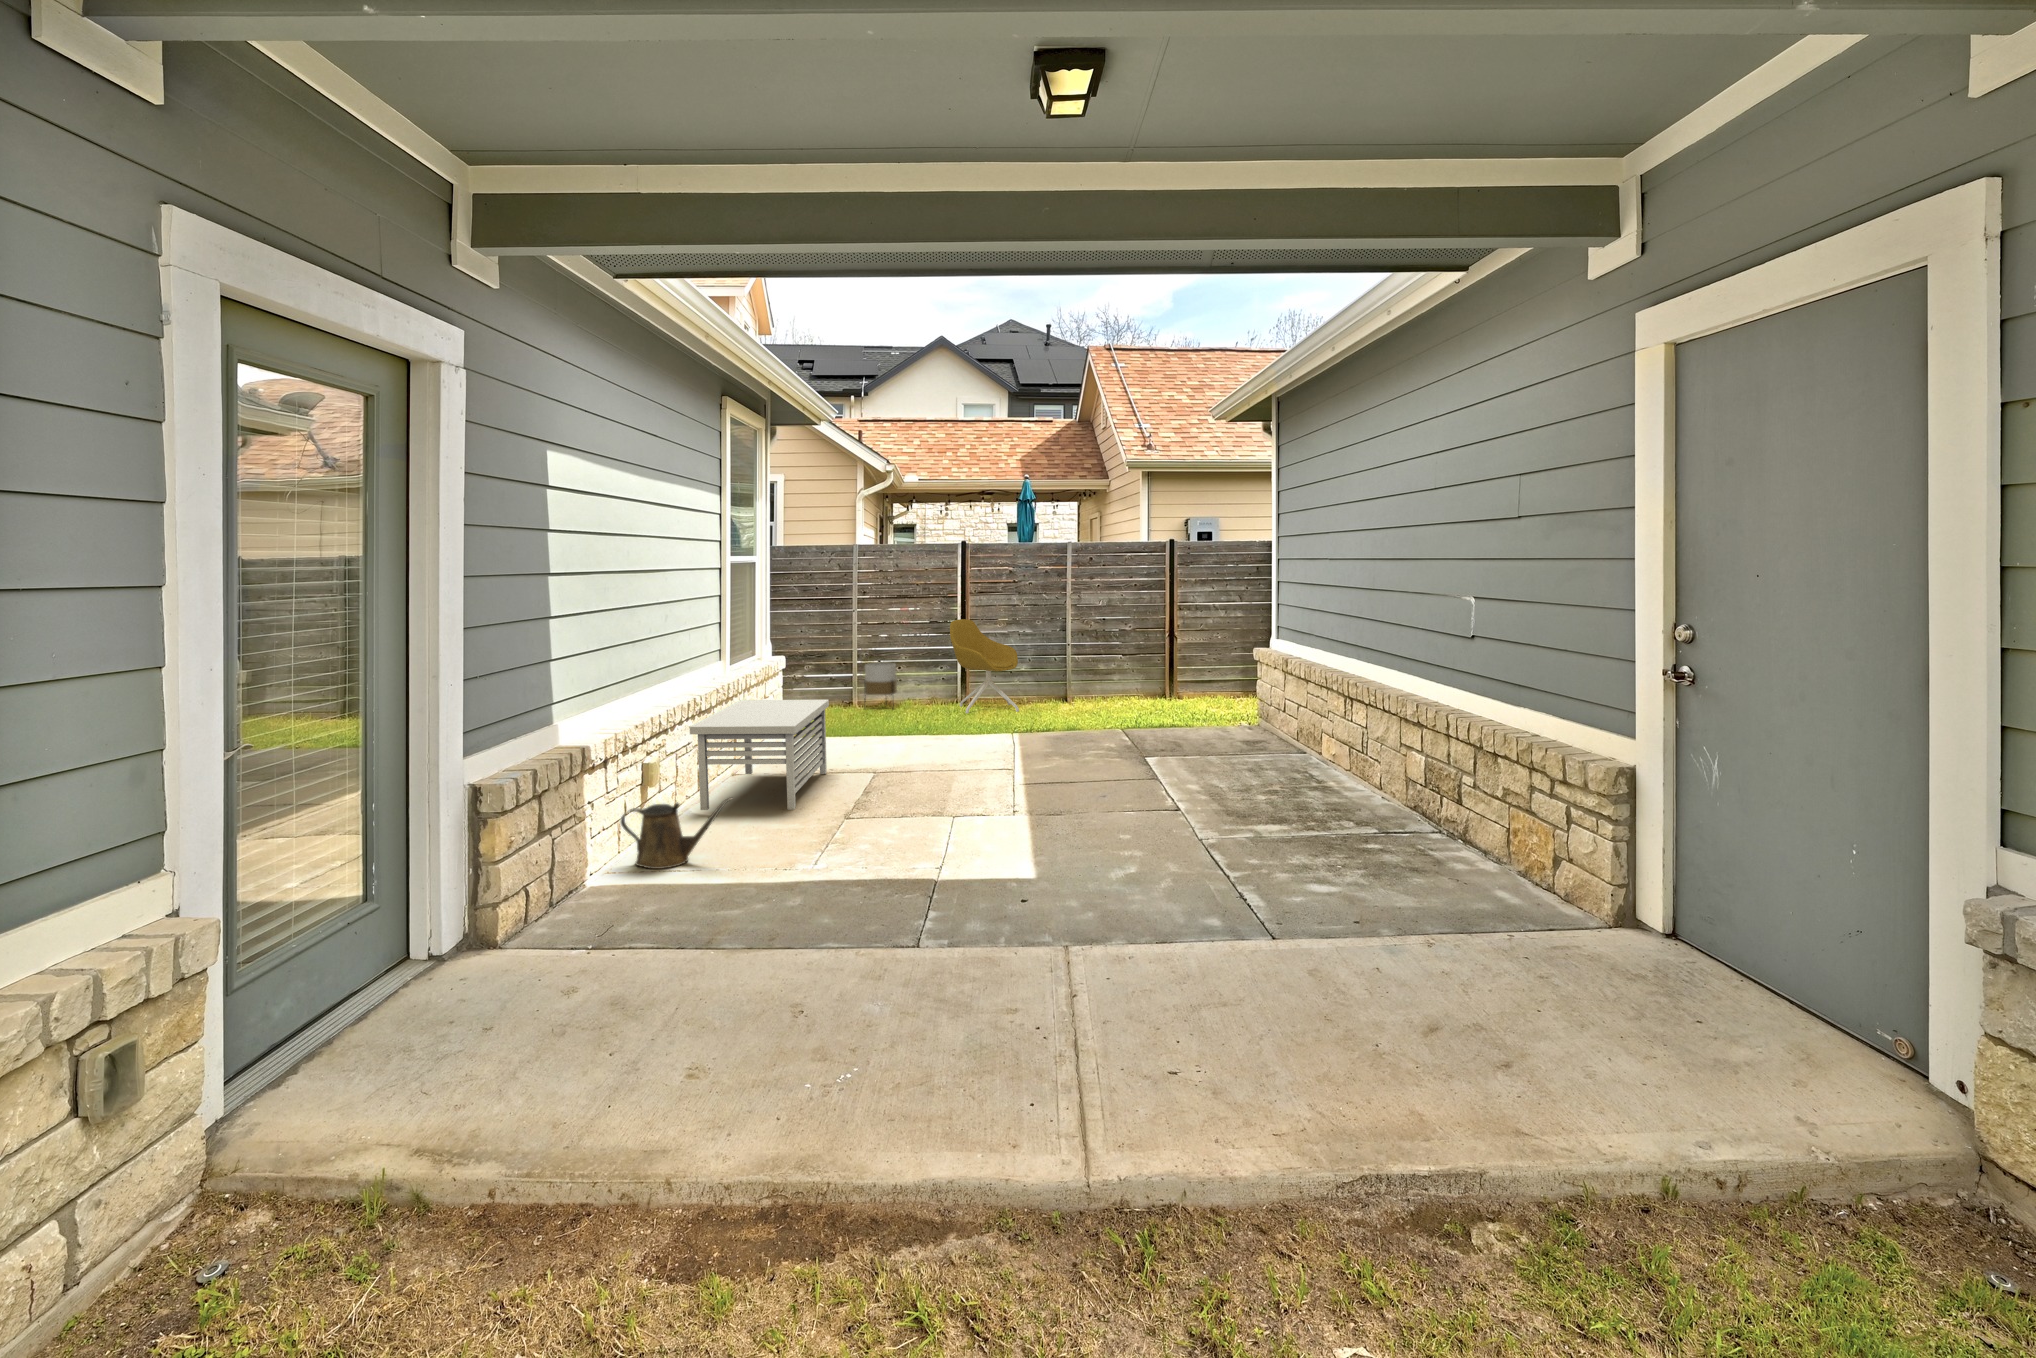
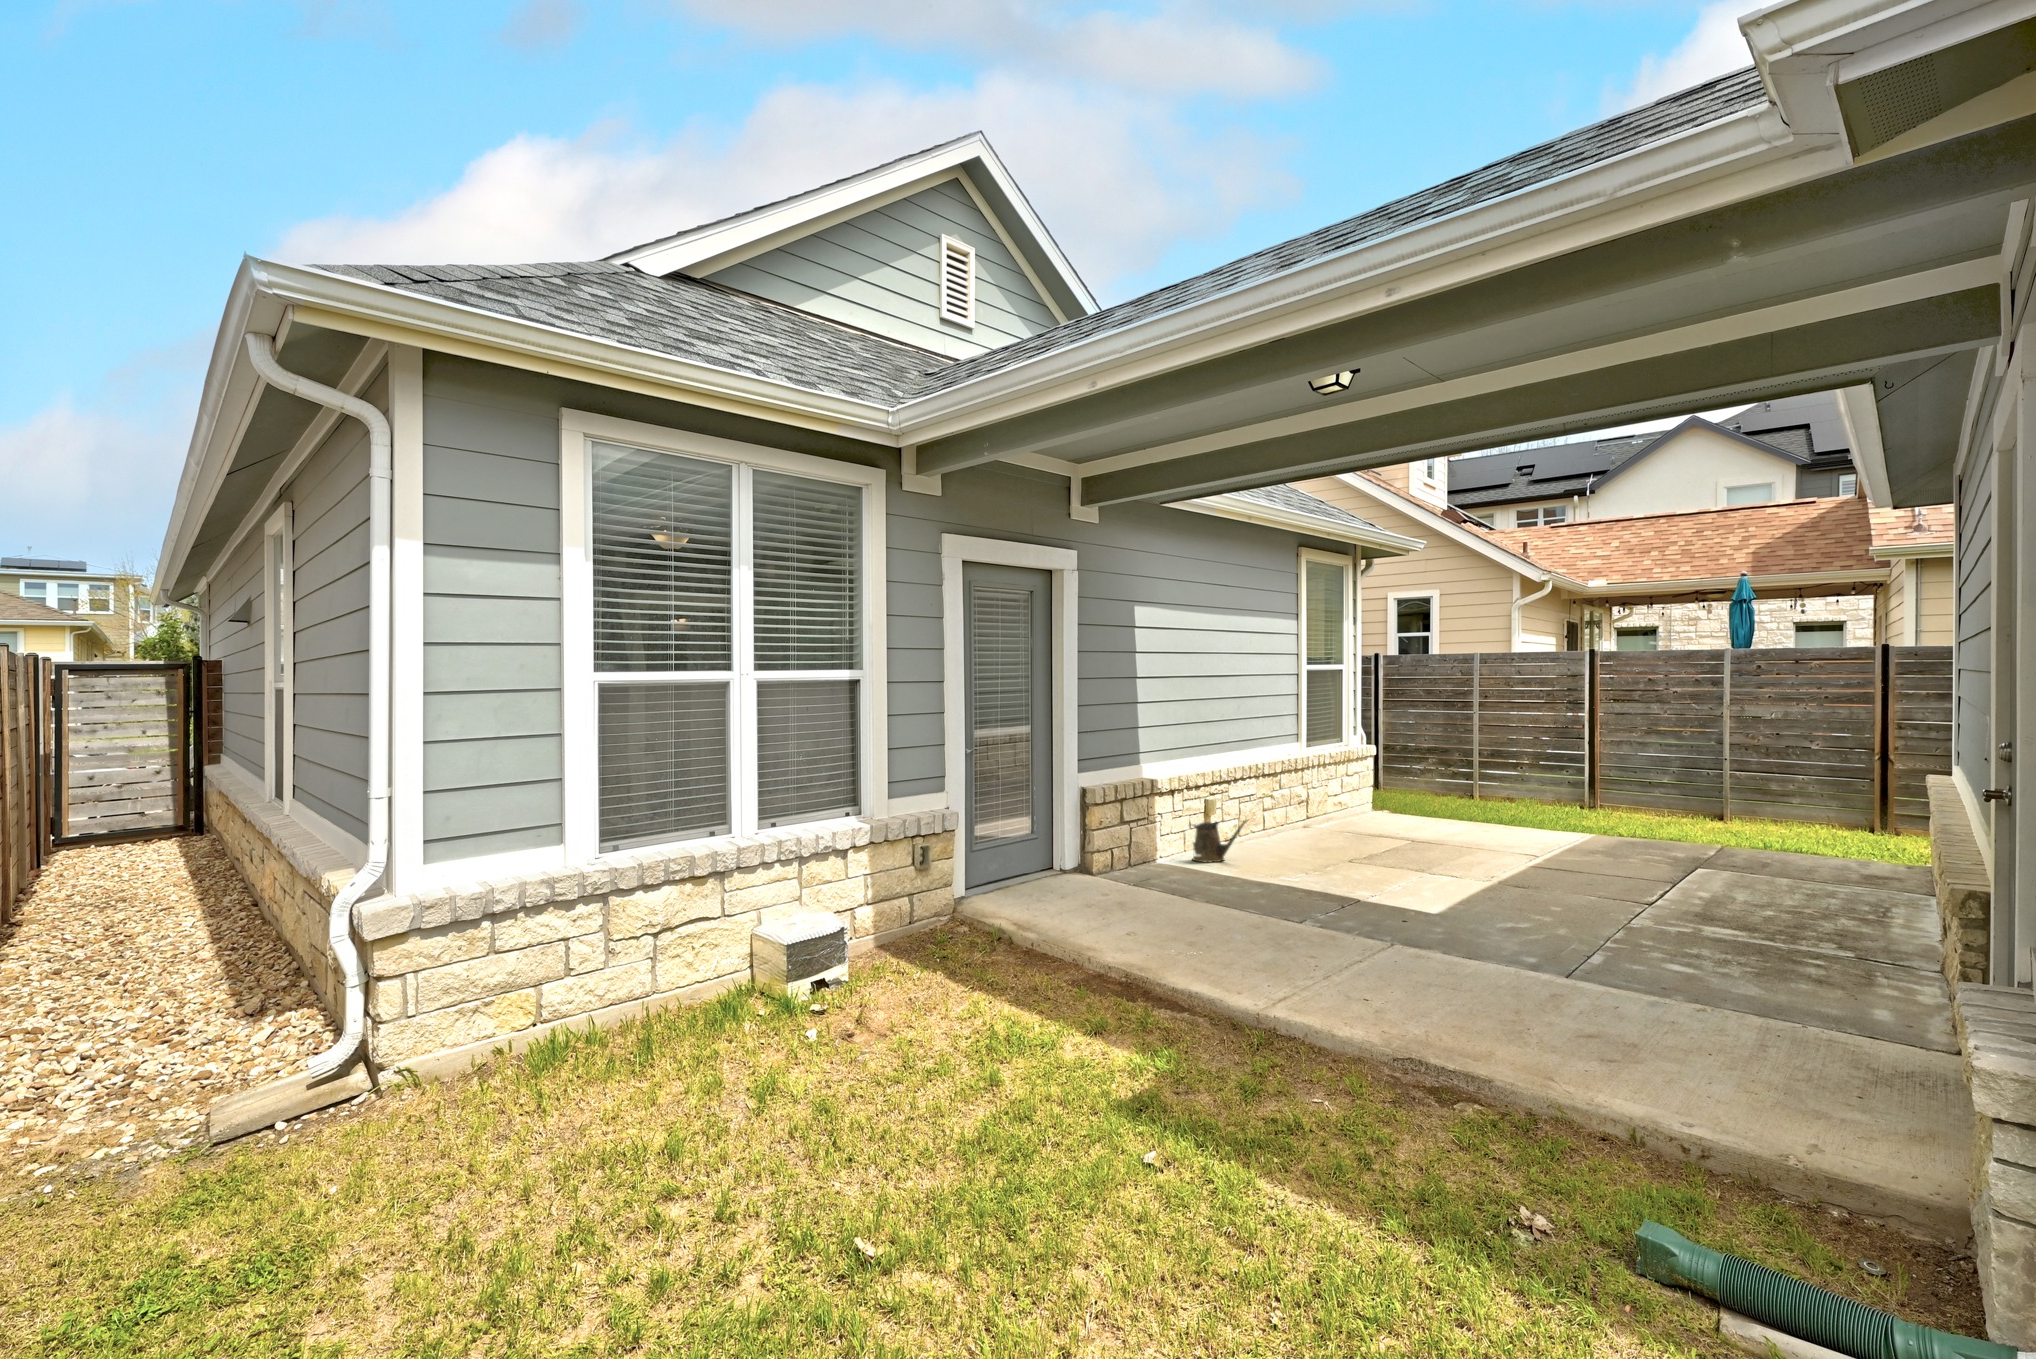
chair: present [950,619,1019,713] -> none [1563,719,1638,808]
planter: present [864,663,897,709] -> none [1482,760,1515,803]
storage bench: present [690,700,829,810] -> none [1254,773,1380,848]

